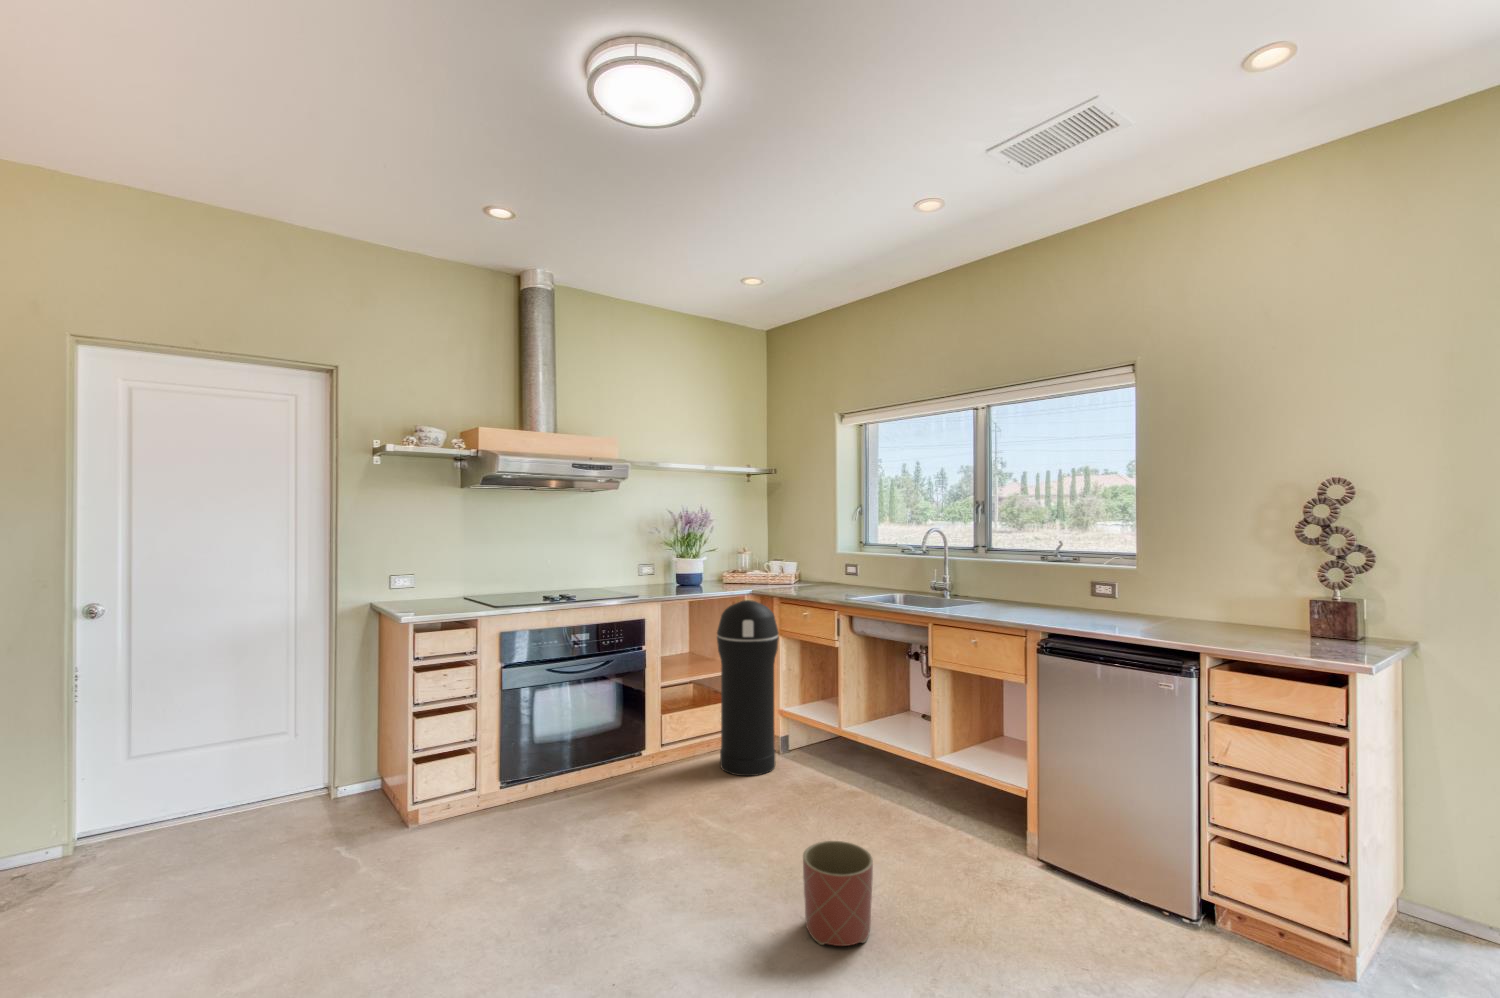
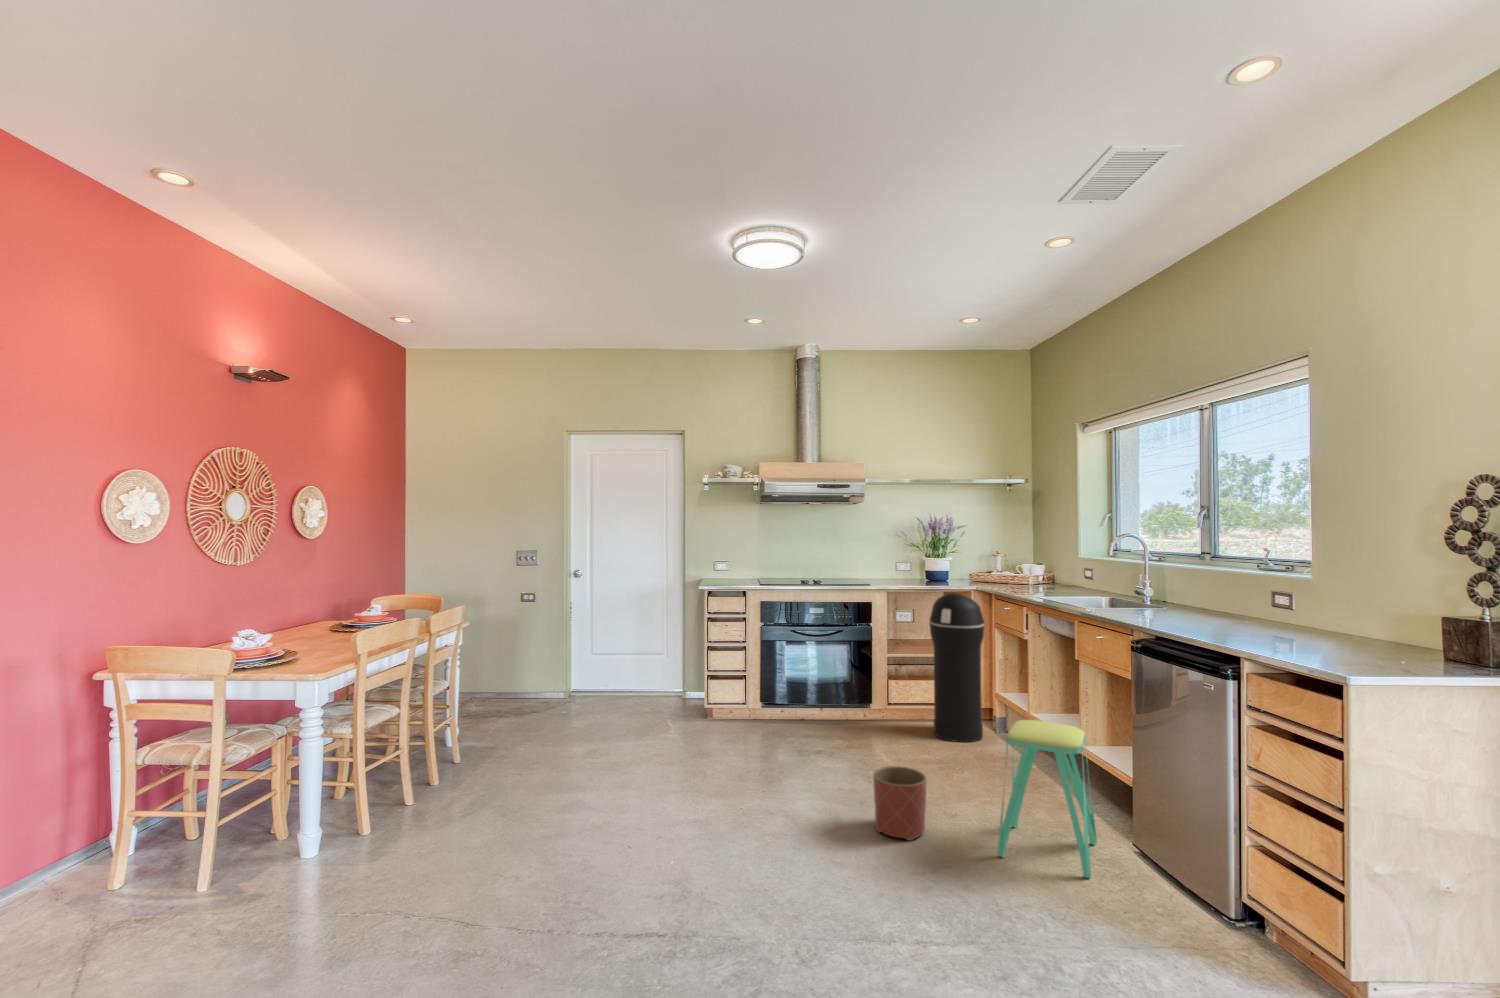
stool: none [925,745,1055,925] -> present [997,720,1097,878]

